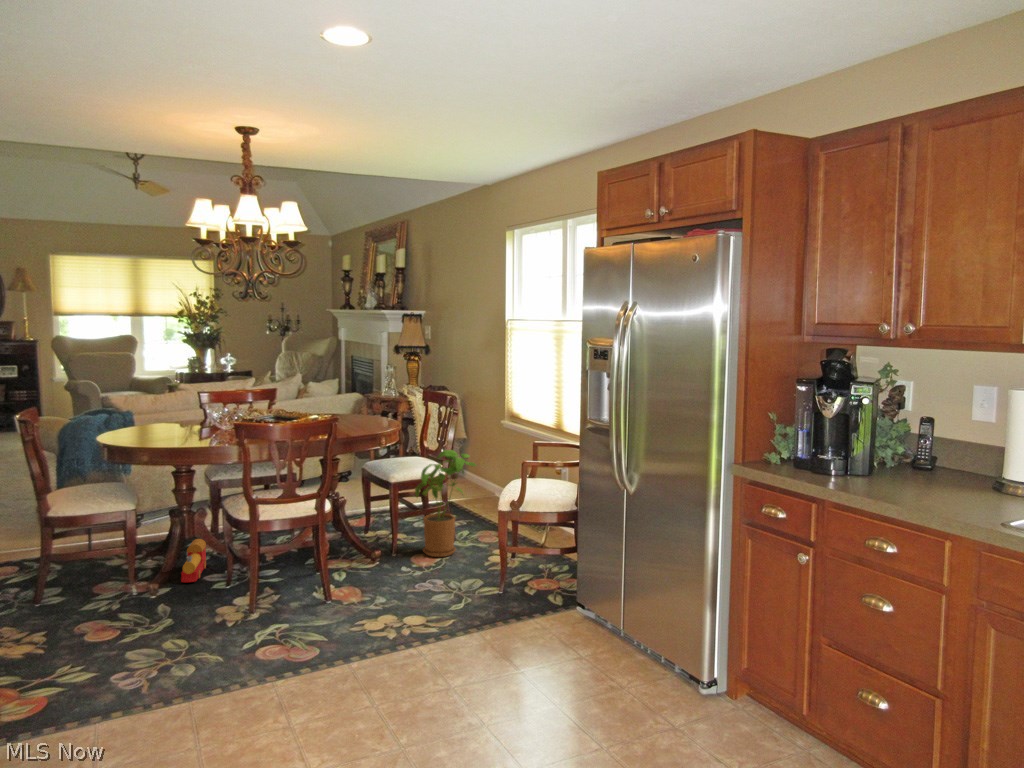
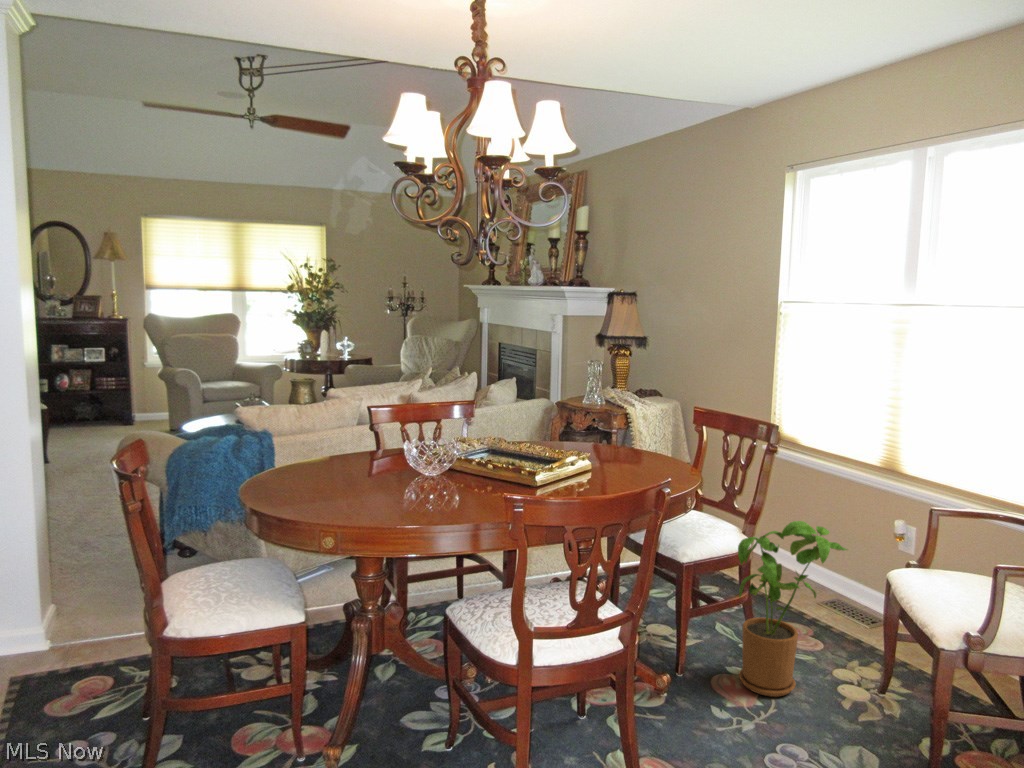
toy train: present [181,539,206,582] -> none [374,658,404,748]

